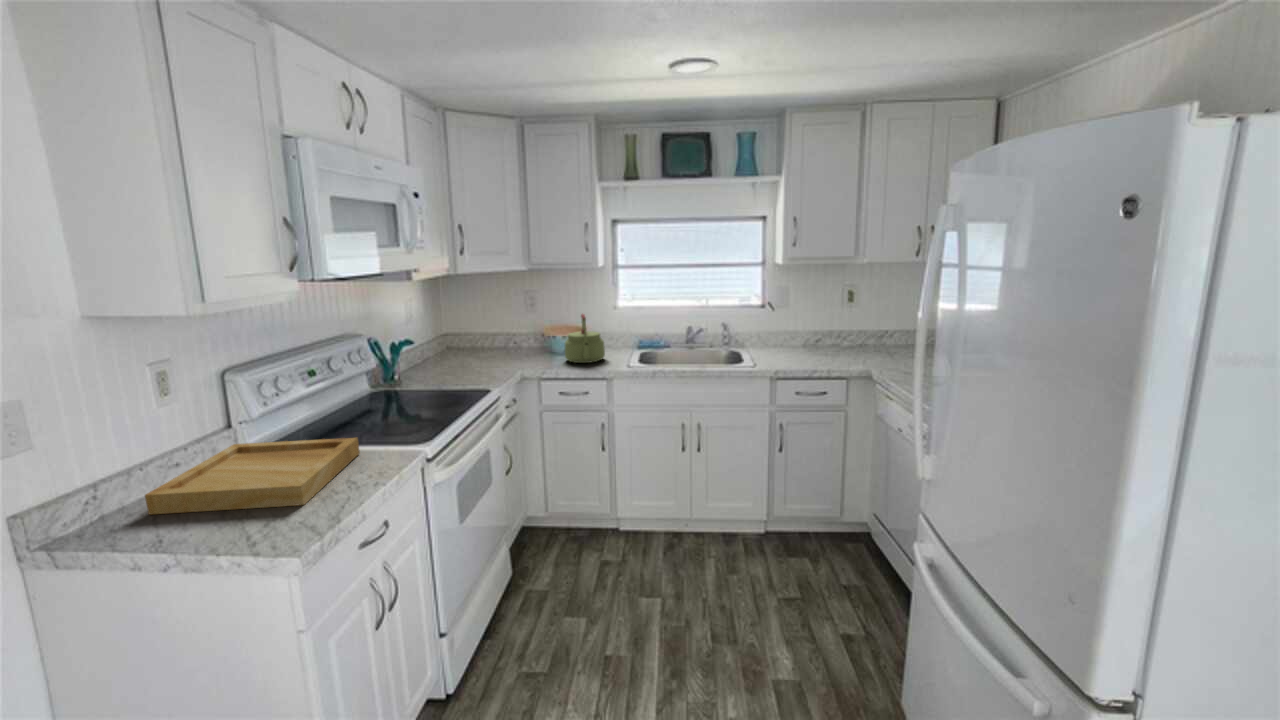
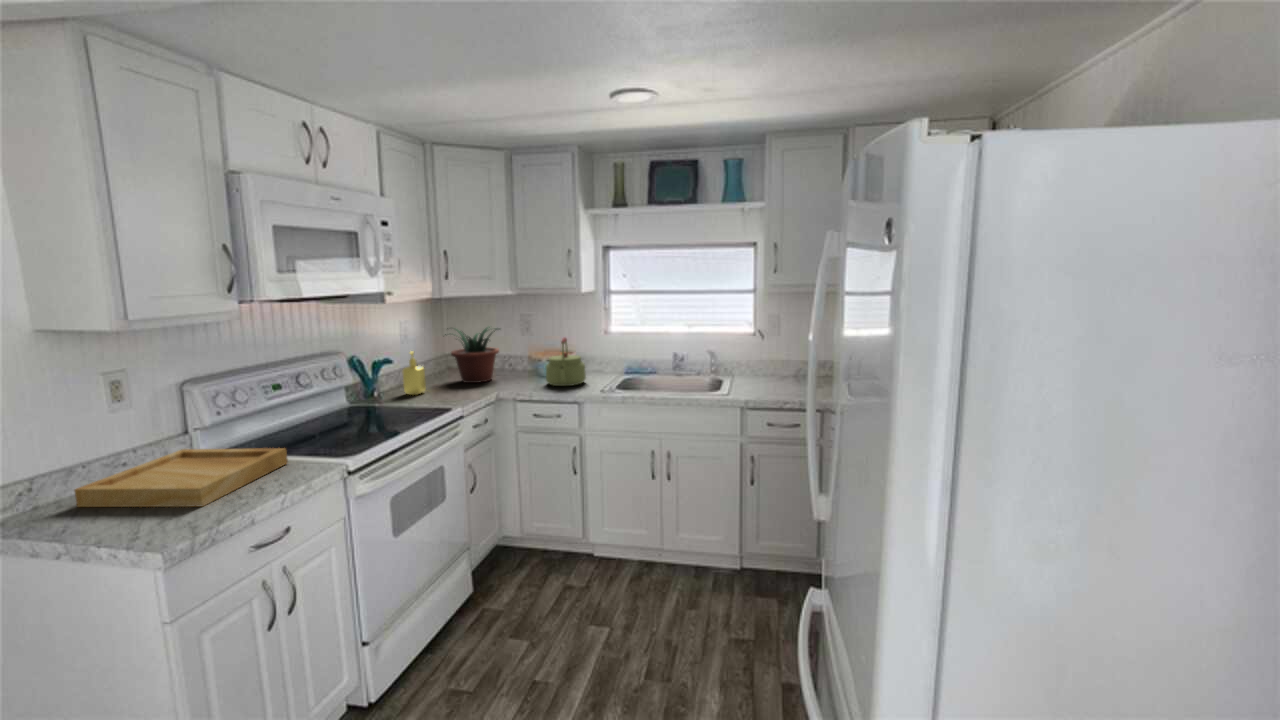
potted plant: none [452,303,514,362] -> present [445,327,499,383]
soap dispenser: none [419,330,444,376] -> present [402,351,426,395]

